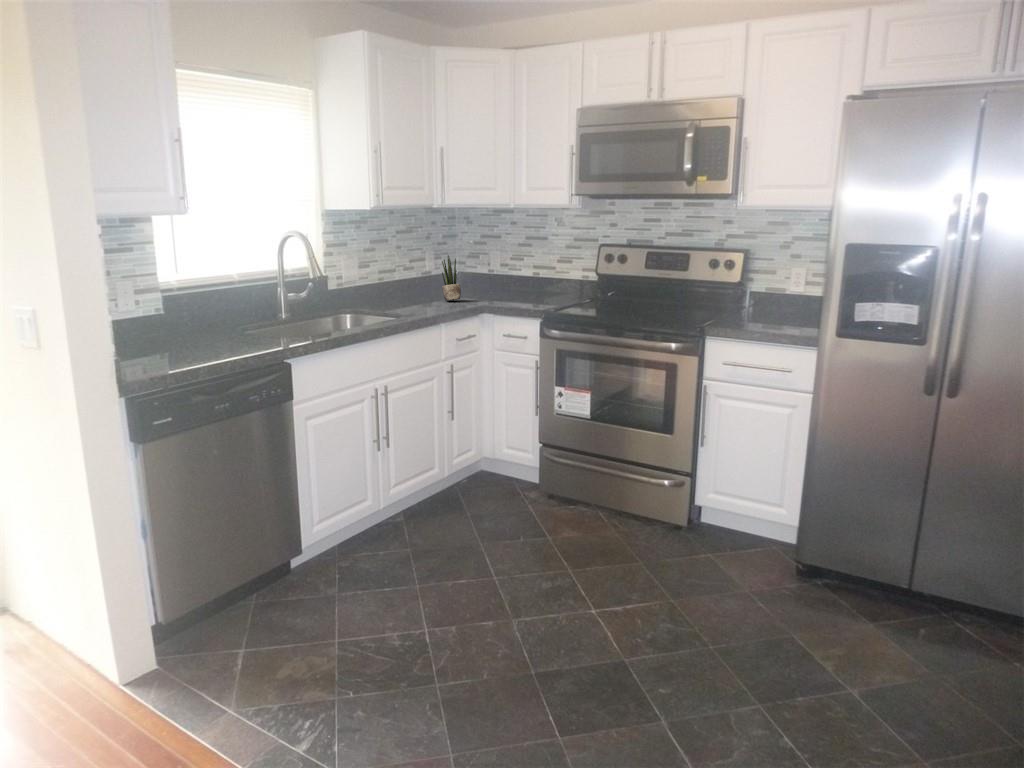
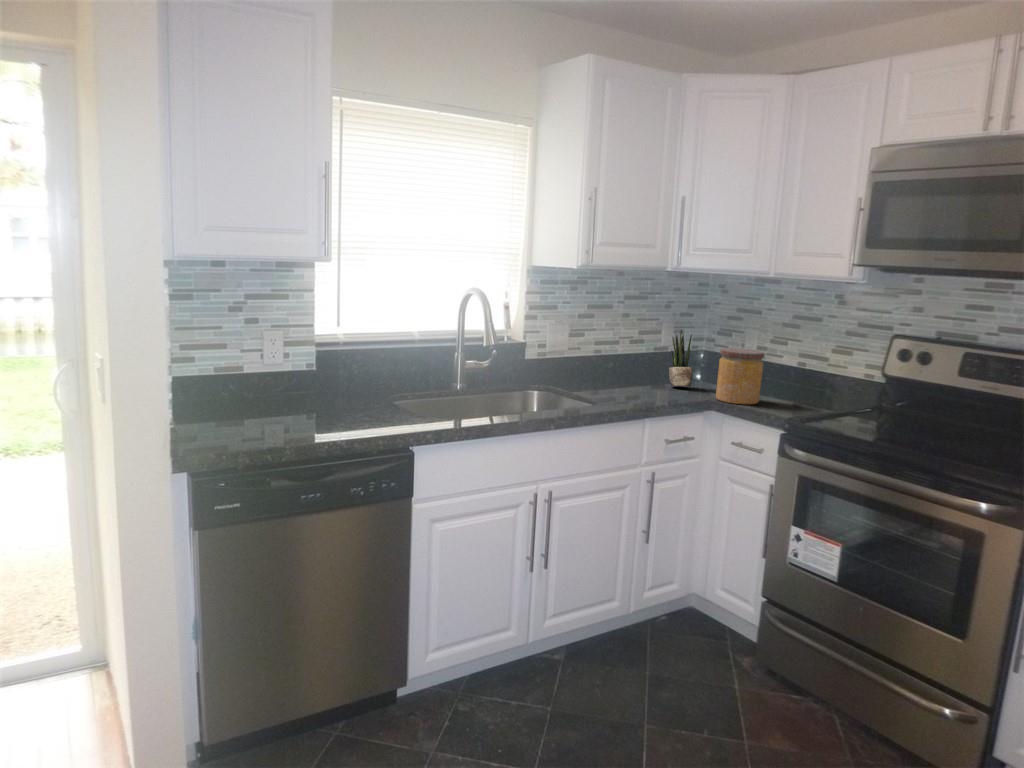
jar: none [483,265,516,307] -> present [716,348,765,404]

